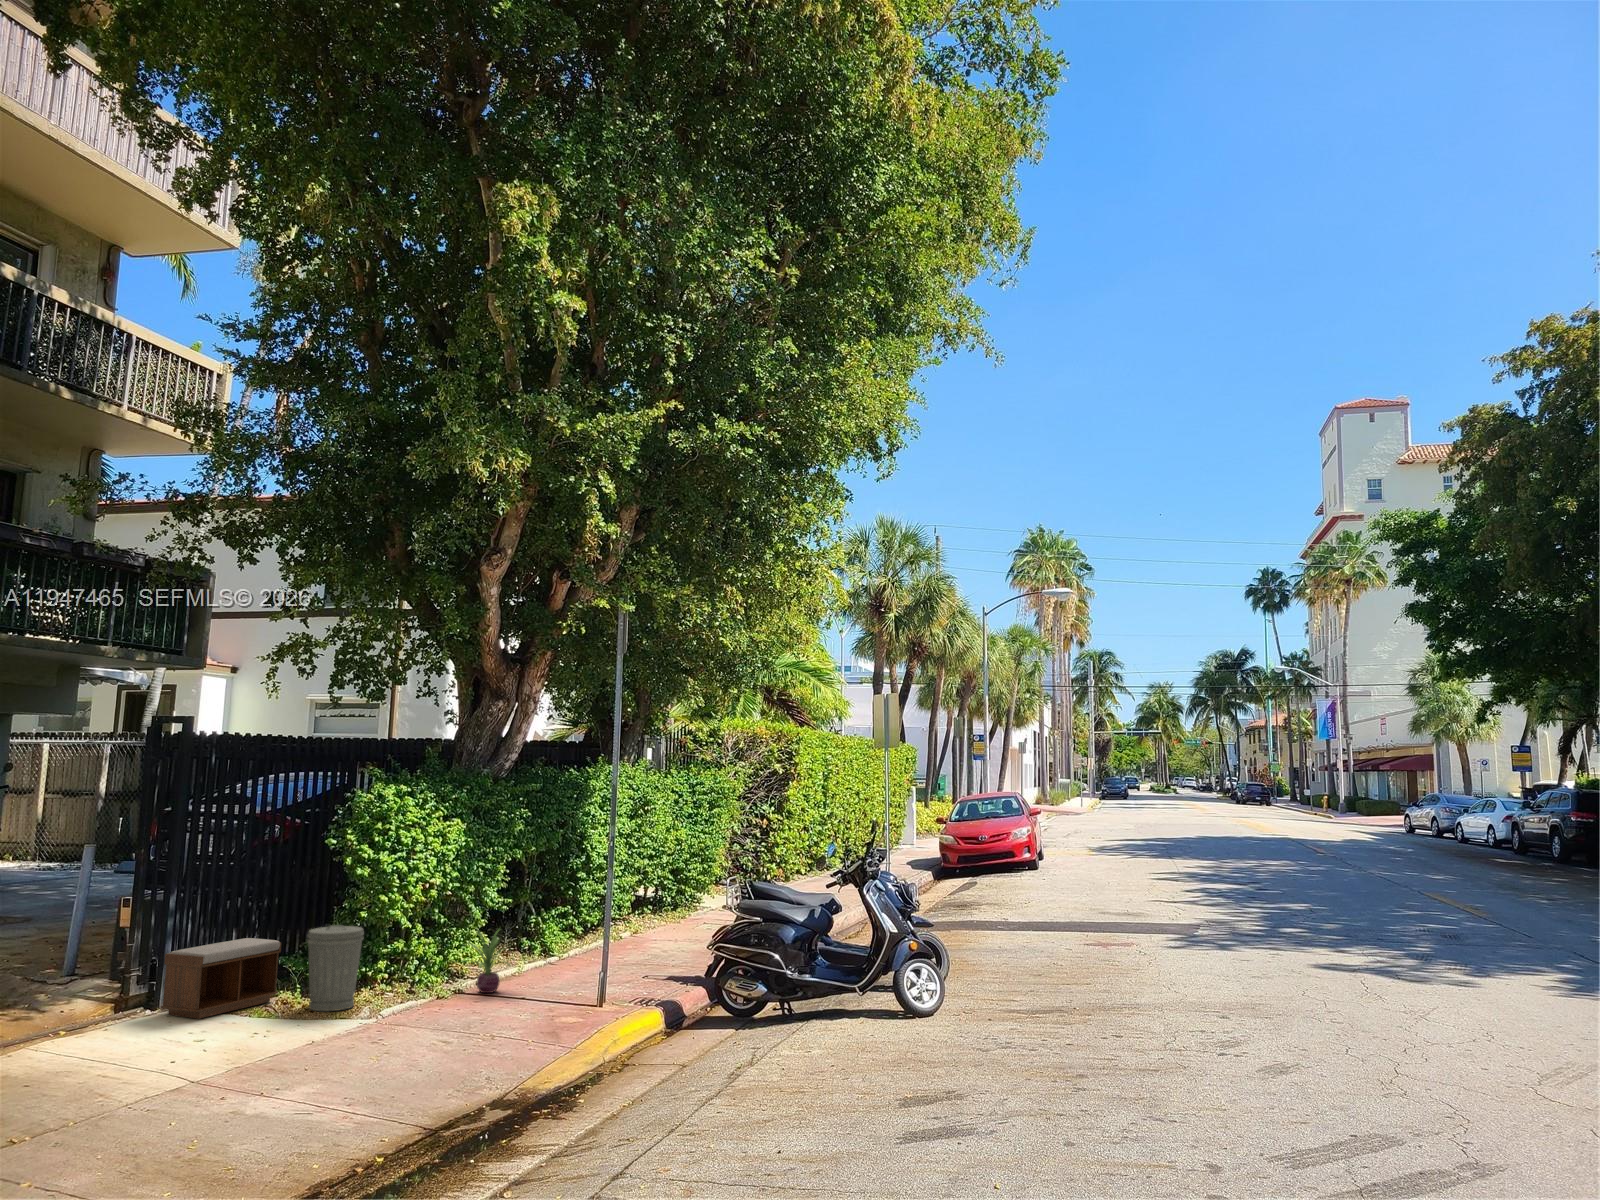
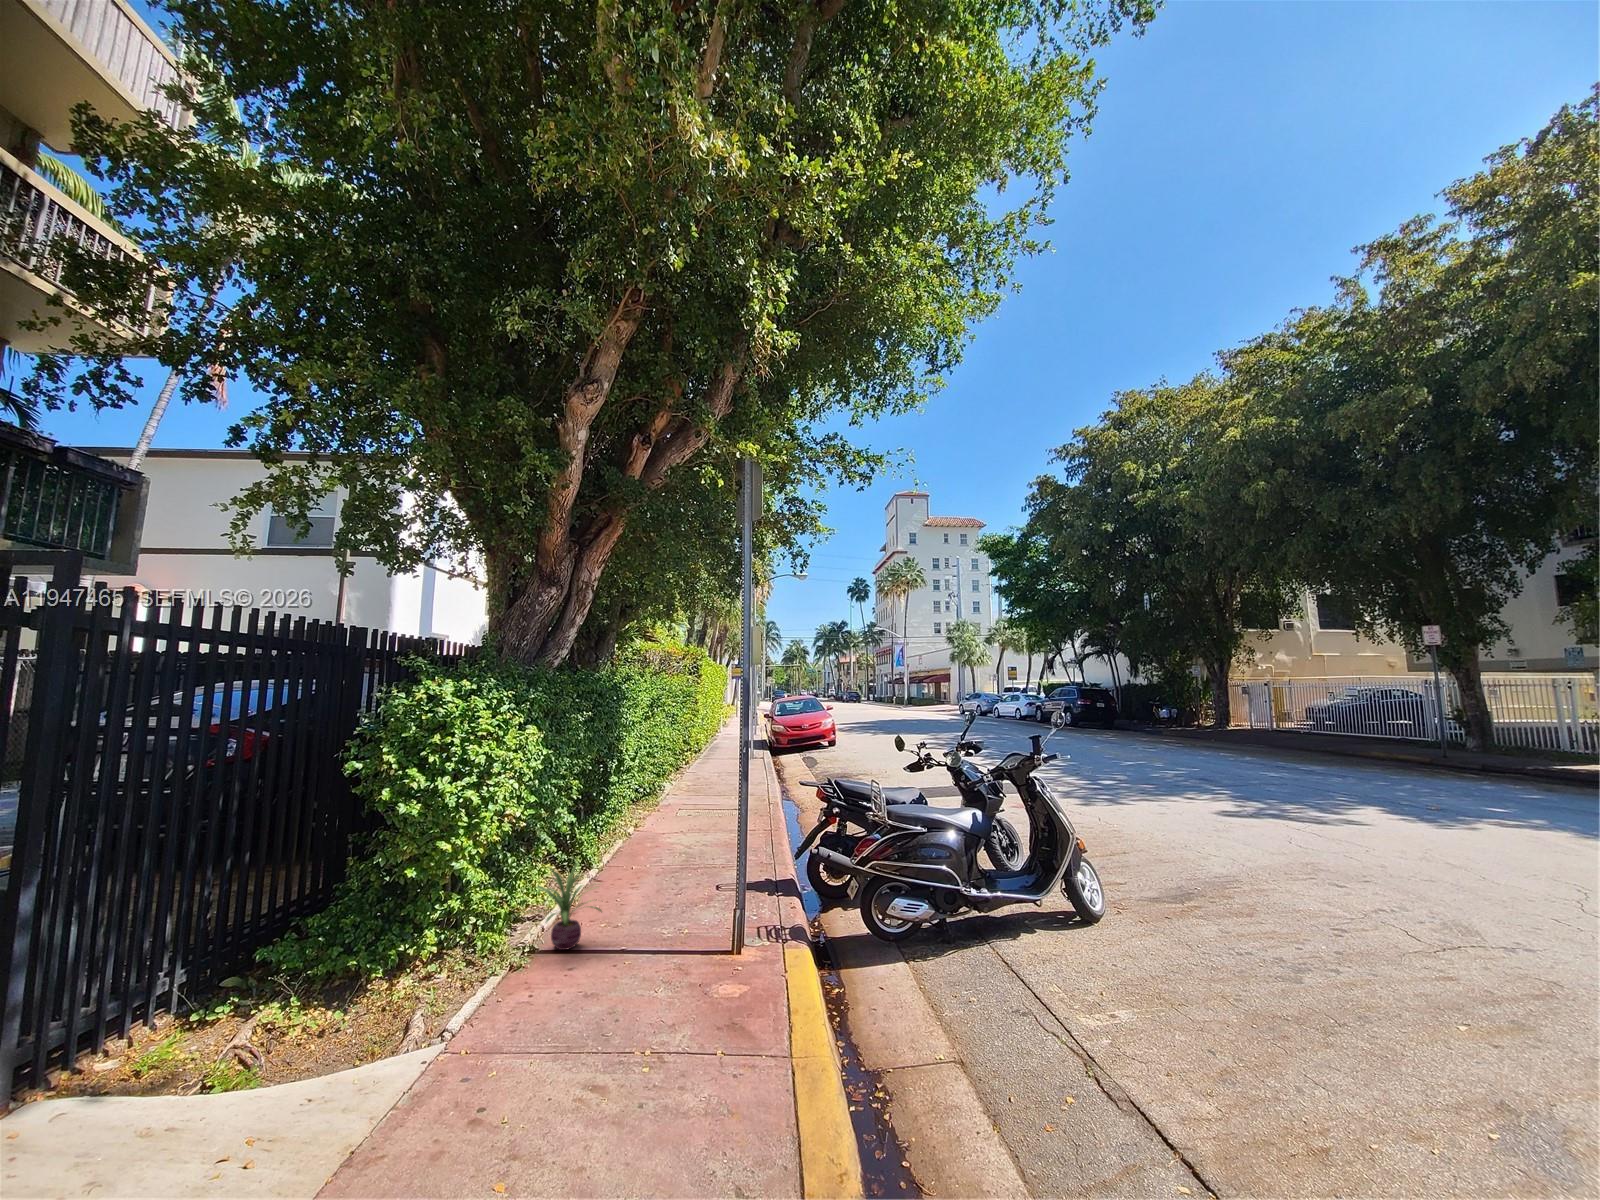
trash can: present [308,925,364,1011] -> none [309,889,404,1036]
bench: present [161,938,281,1019] -> none [7,927,259,1107]

